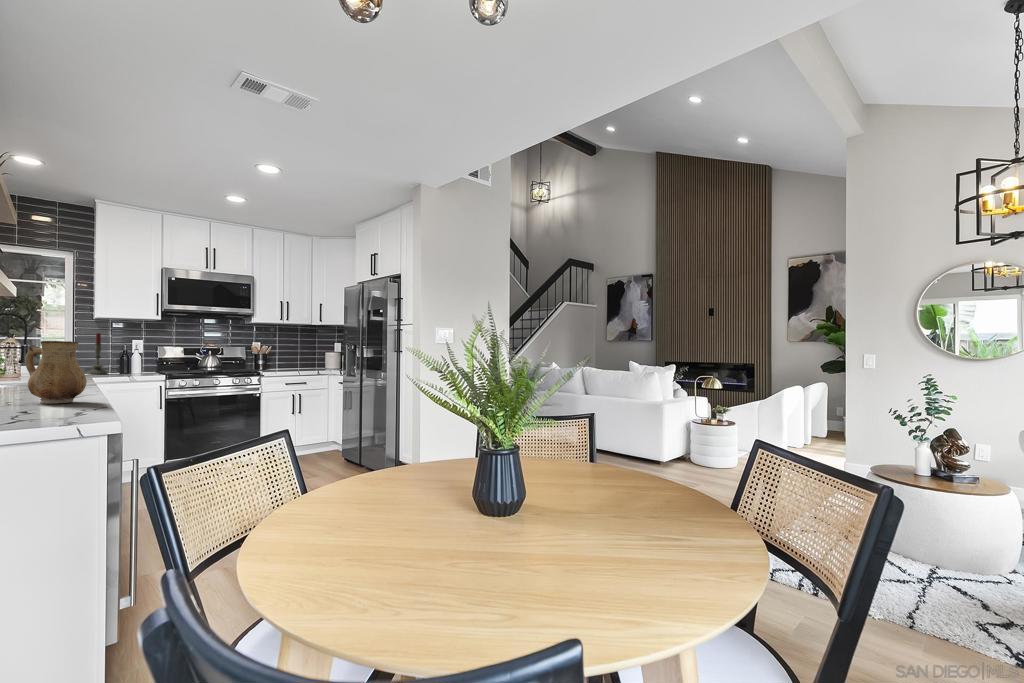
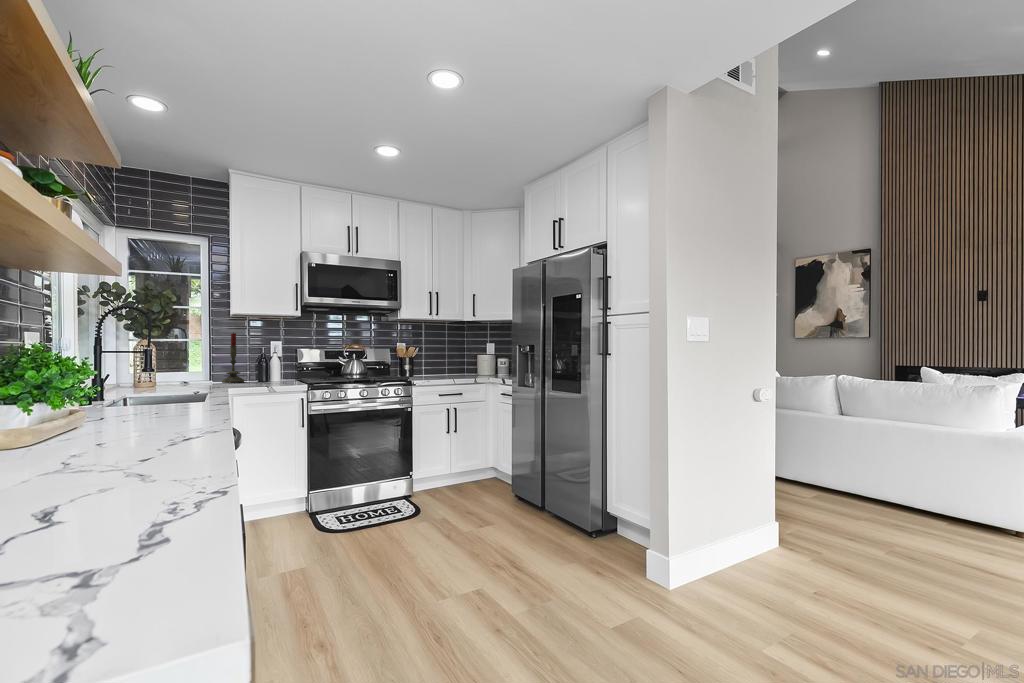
ceramic pitcher: present [25,341,87,404] -> none [68,344,174,468]

